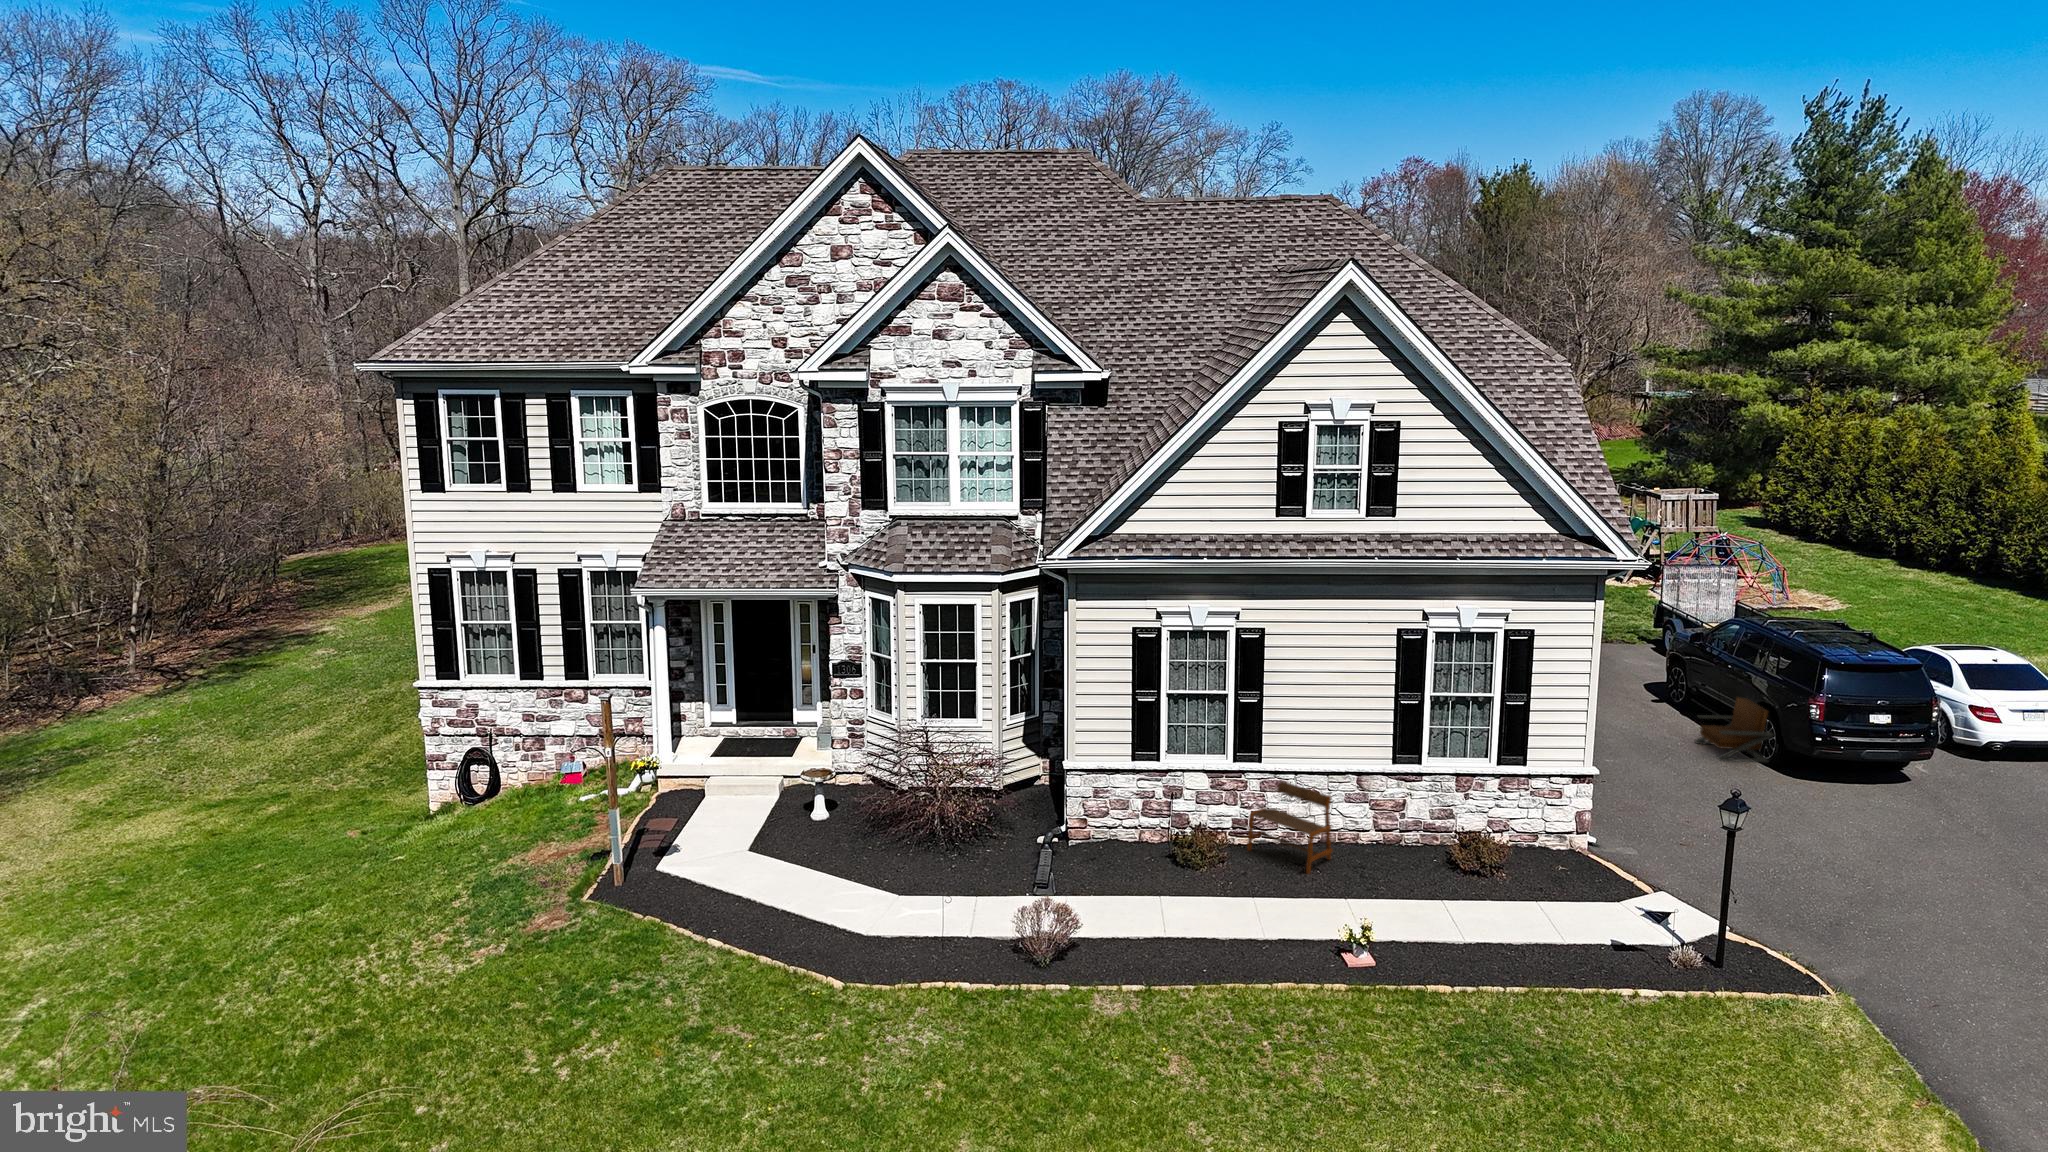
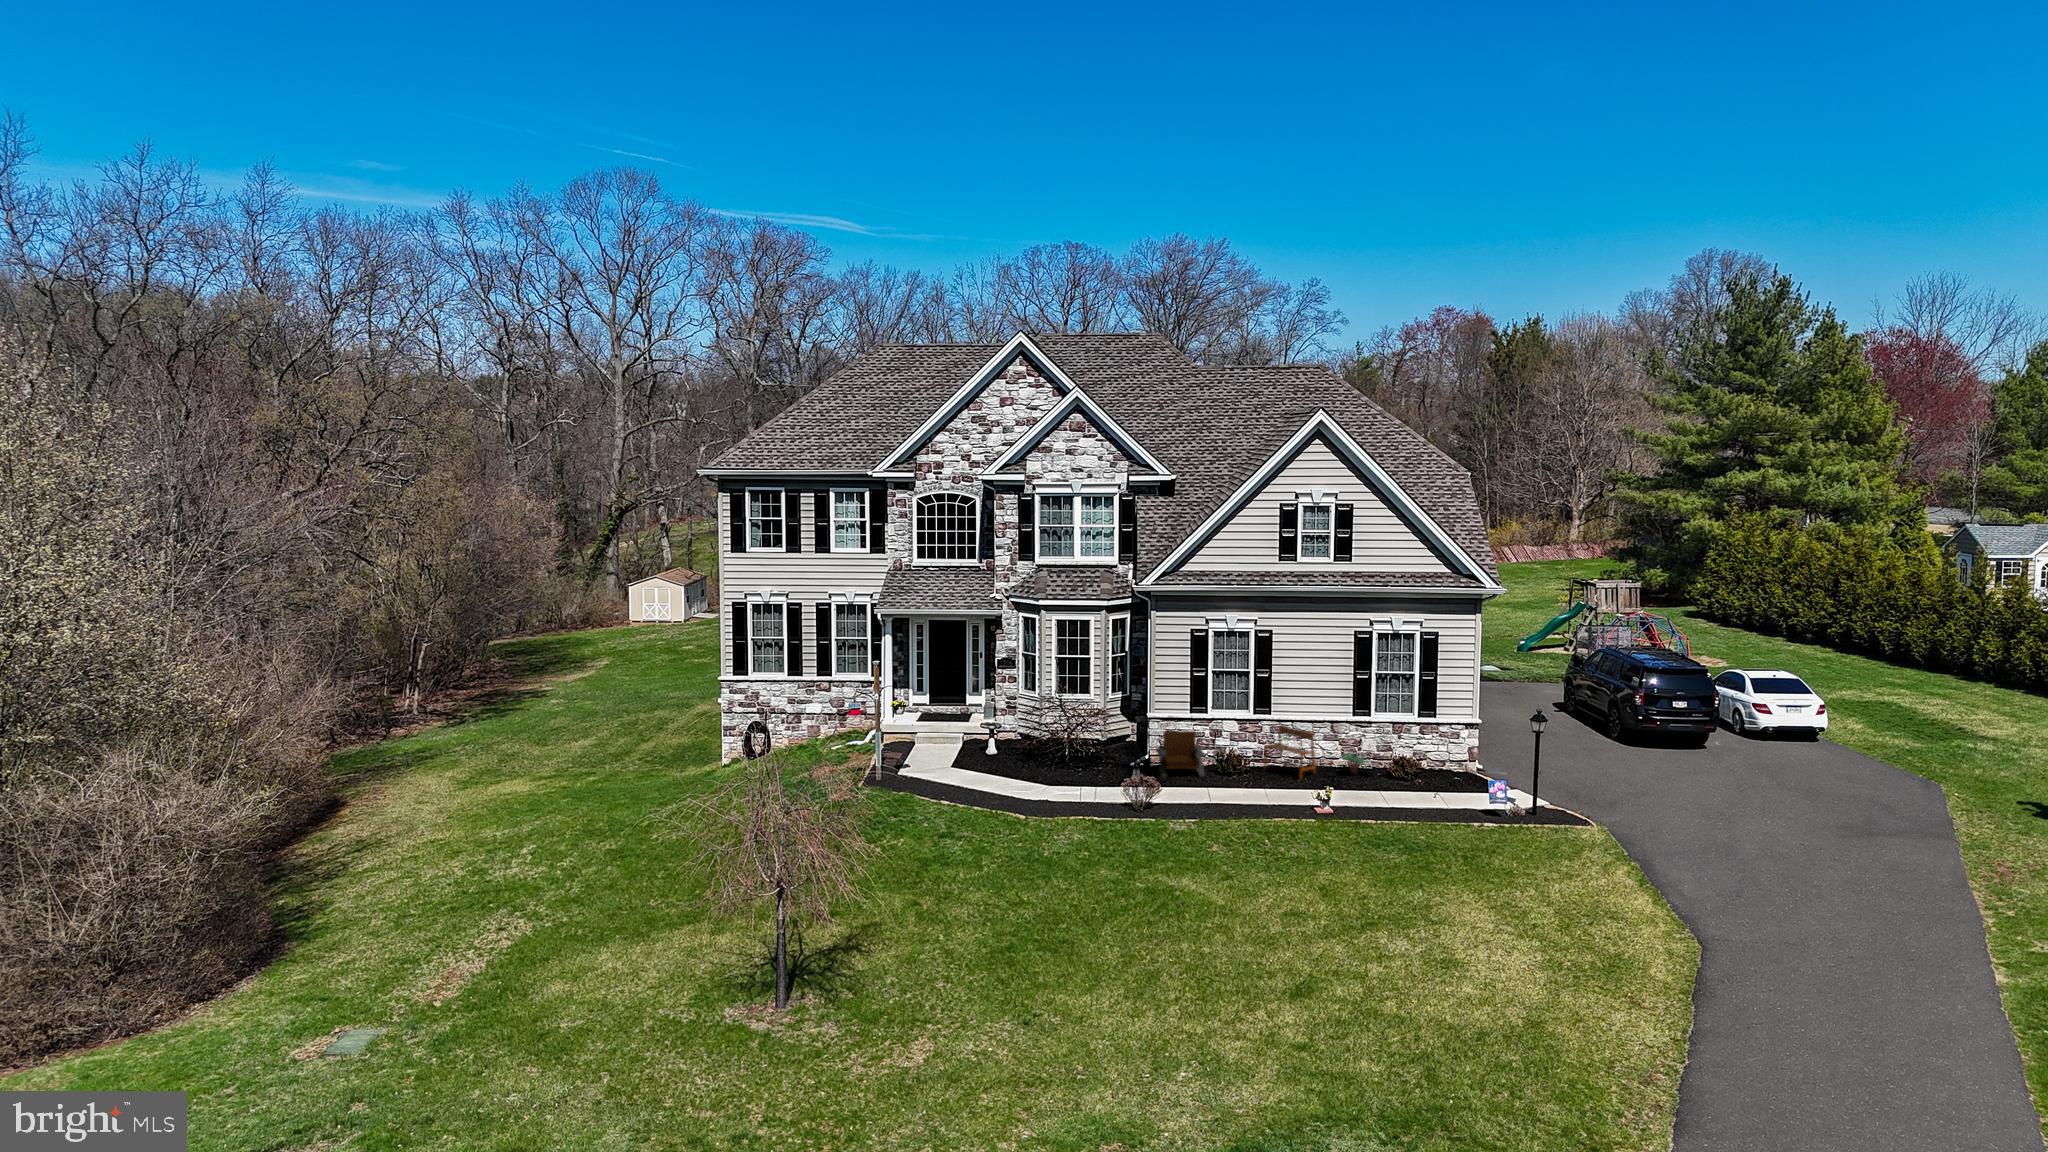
lounge chair: present [1695,698,1773,762] -> present [1158,731,1205,777]
potted plant: none [1368,820,1425,861] -> present [1341,752,1367,774]

